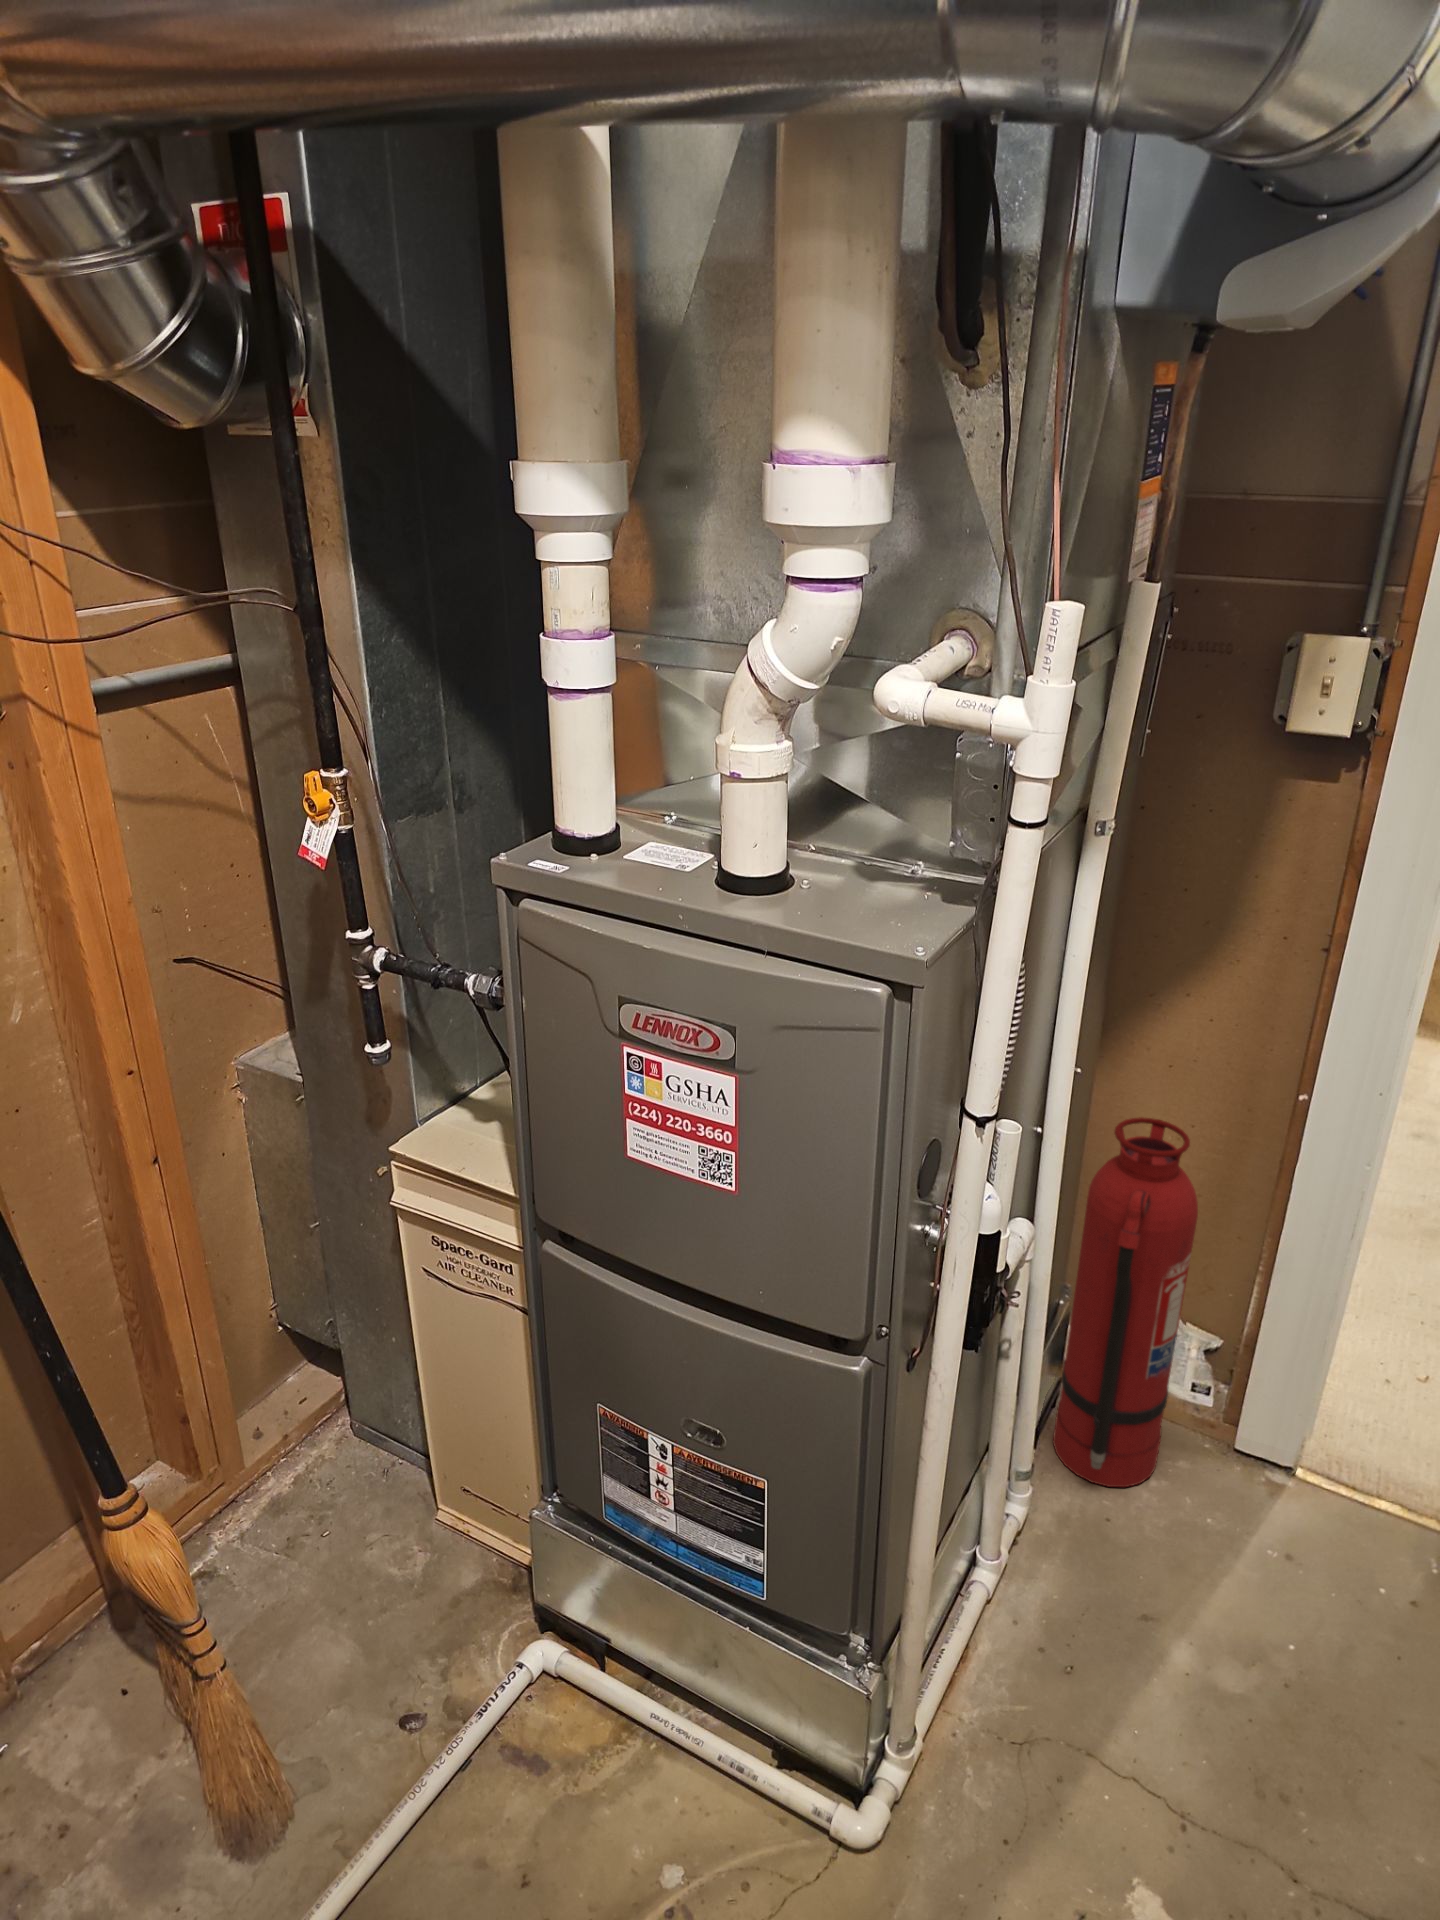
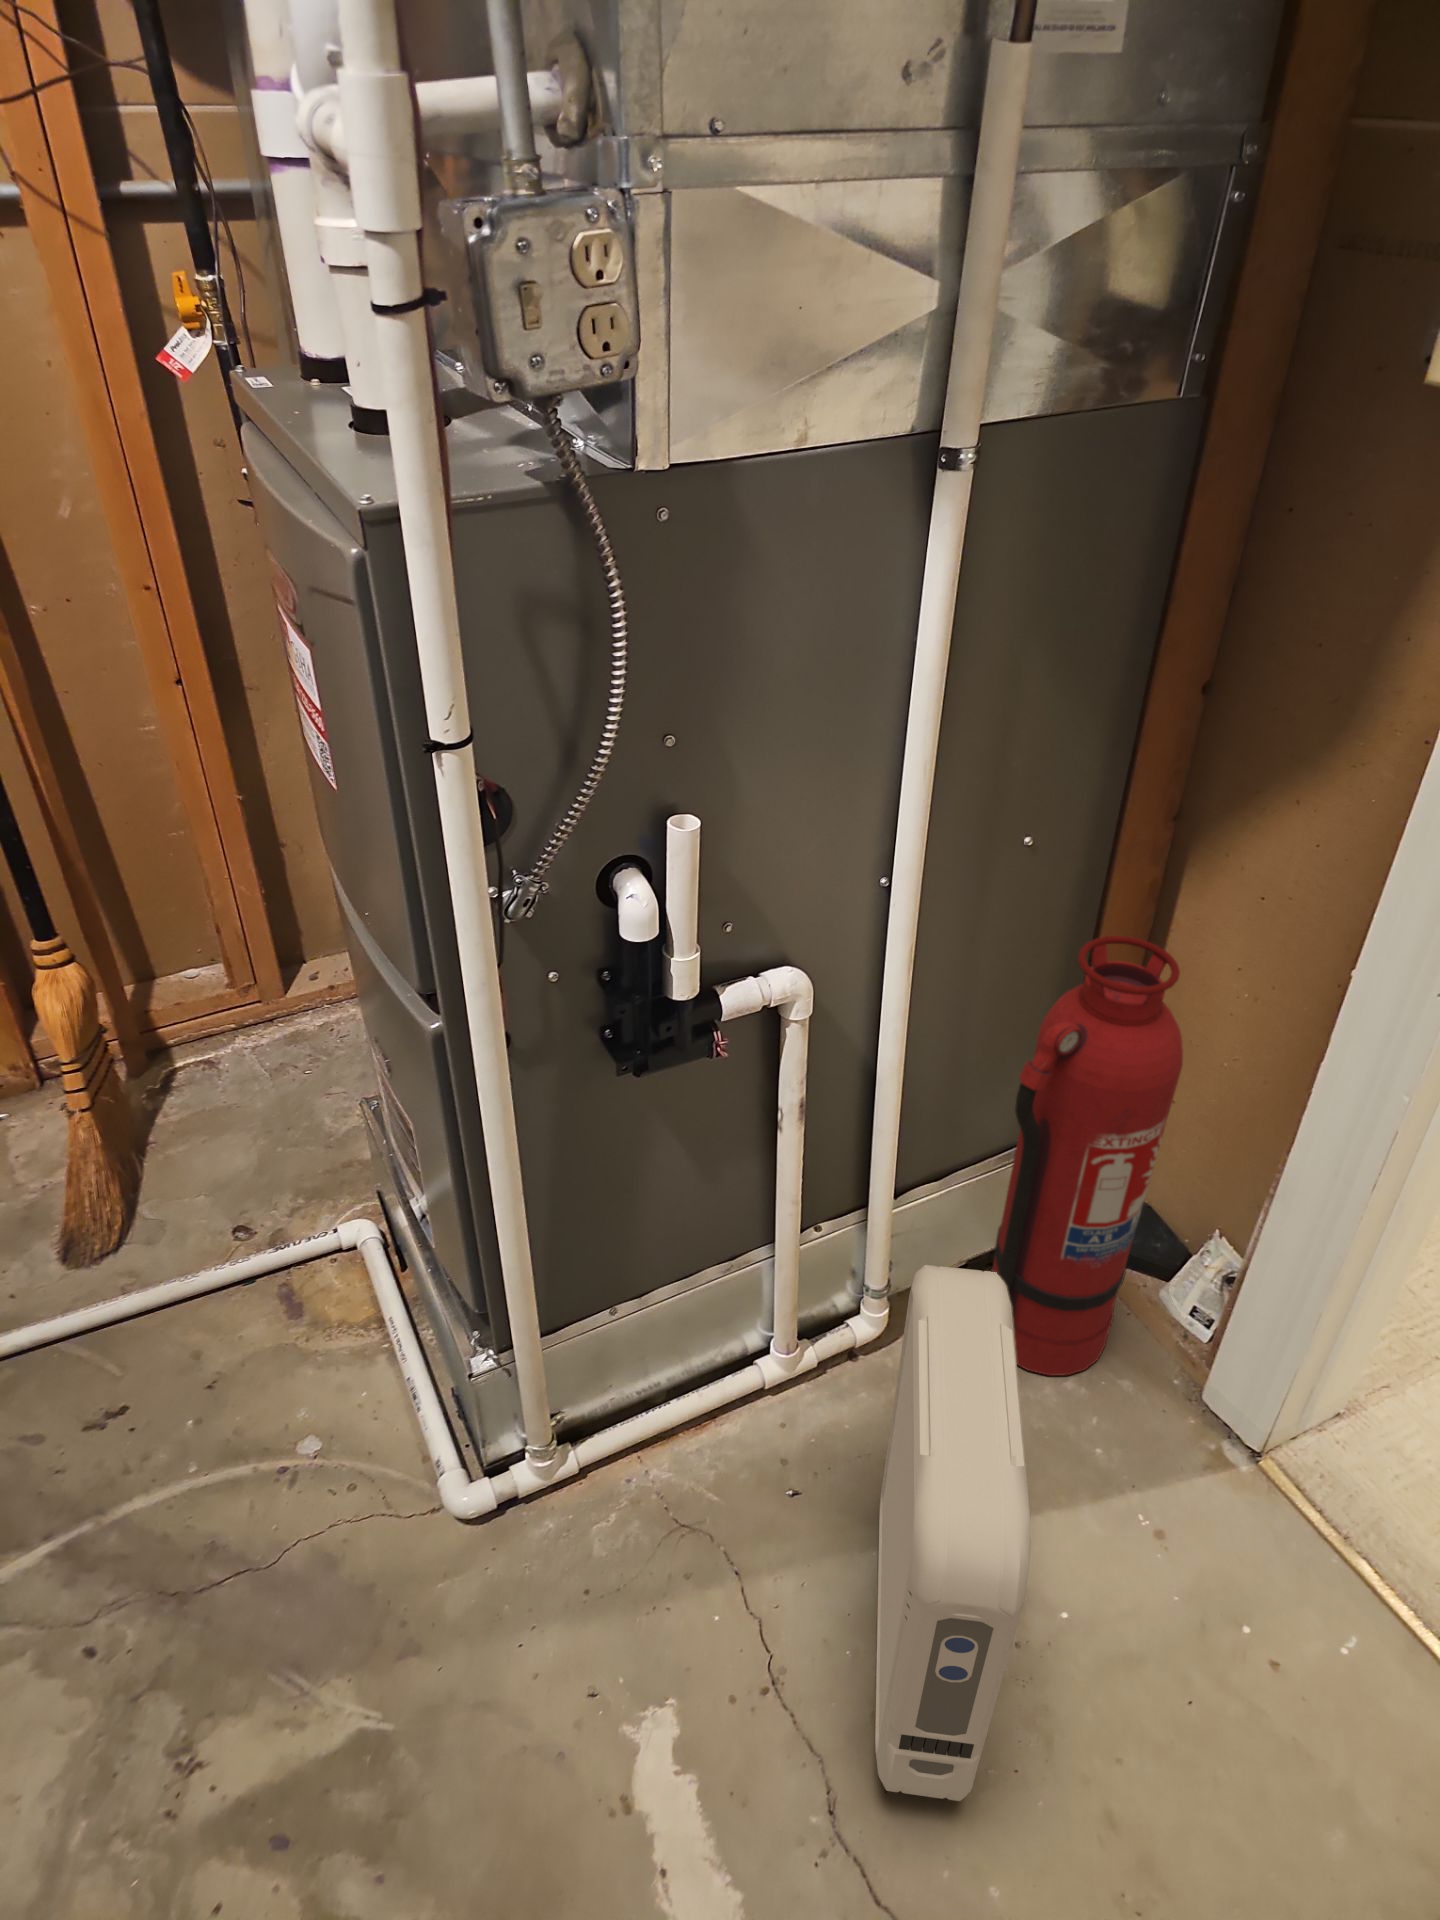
air purifier: none [1132,1385,1435,1832] -> present [875,1265,1031,1801]

